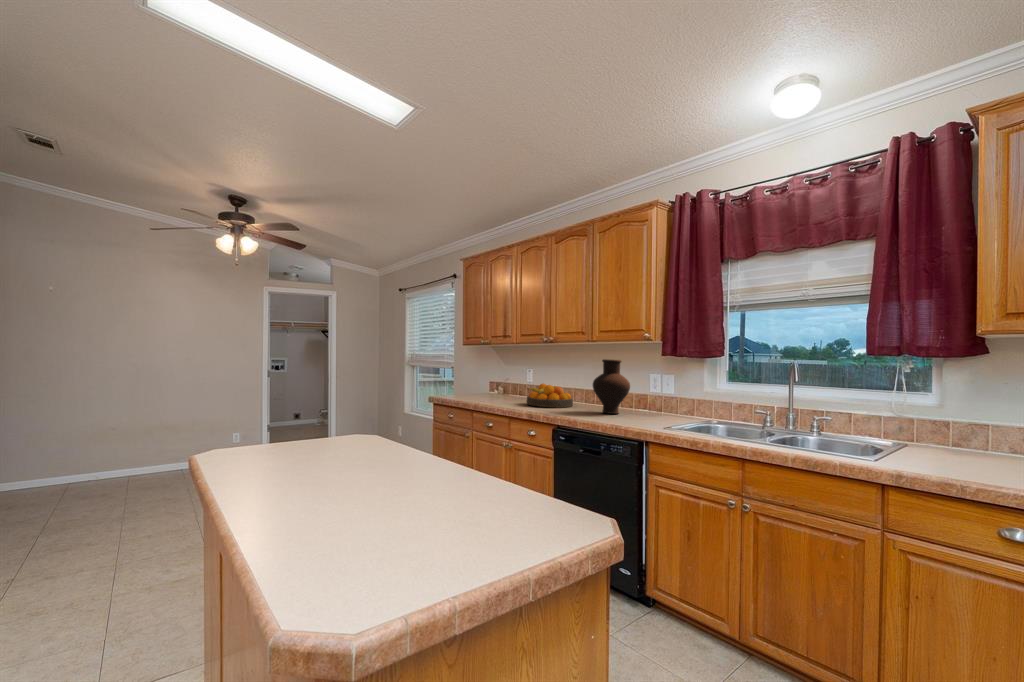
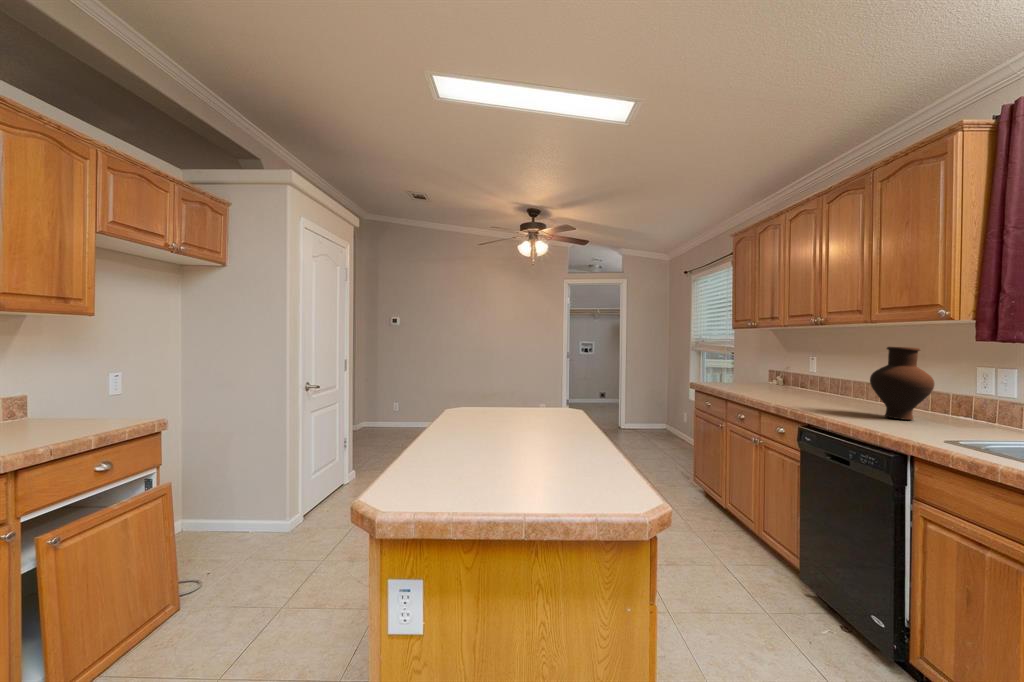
fruit bowl: present [527,384,573,407] -> none [790,375,859,406]

